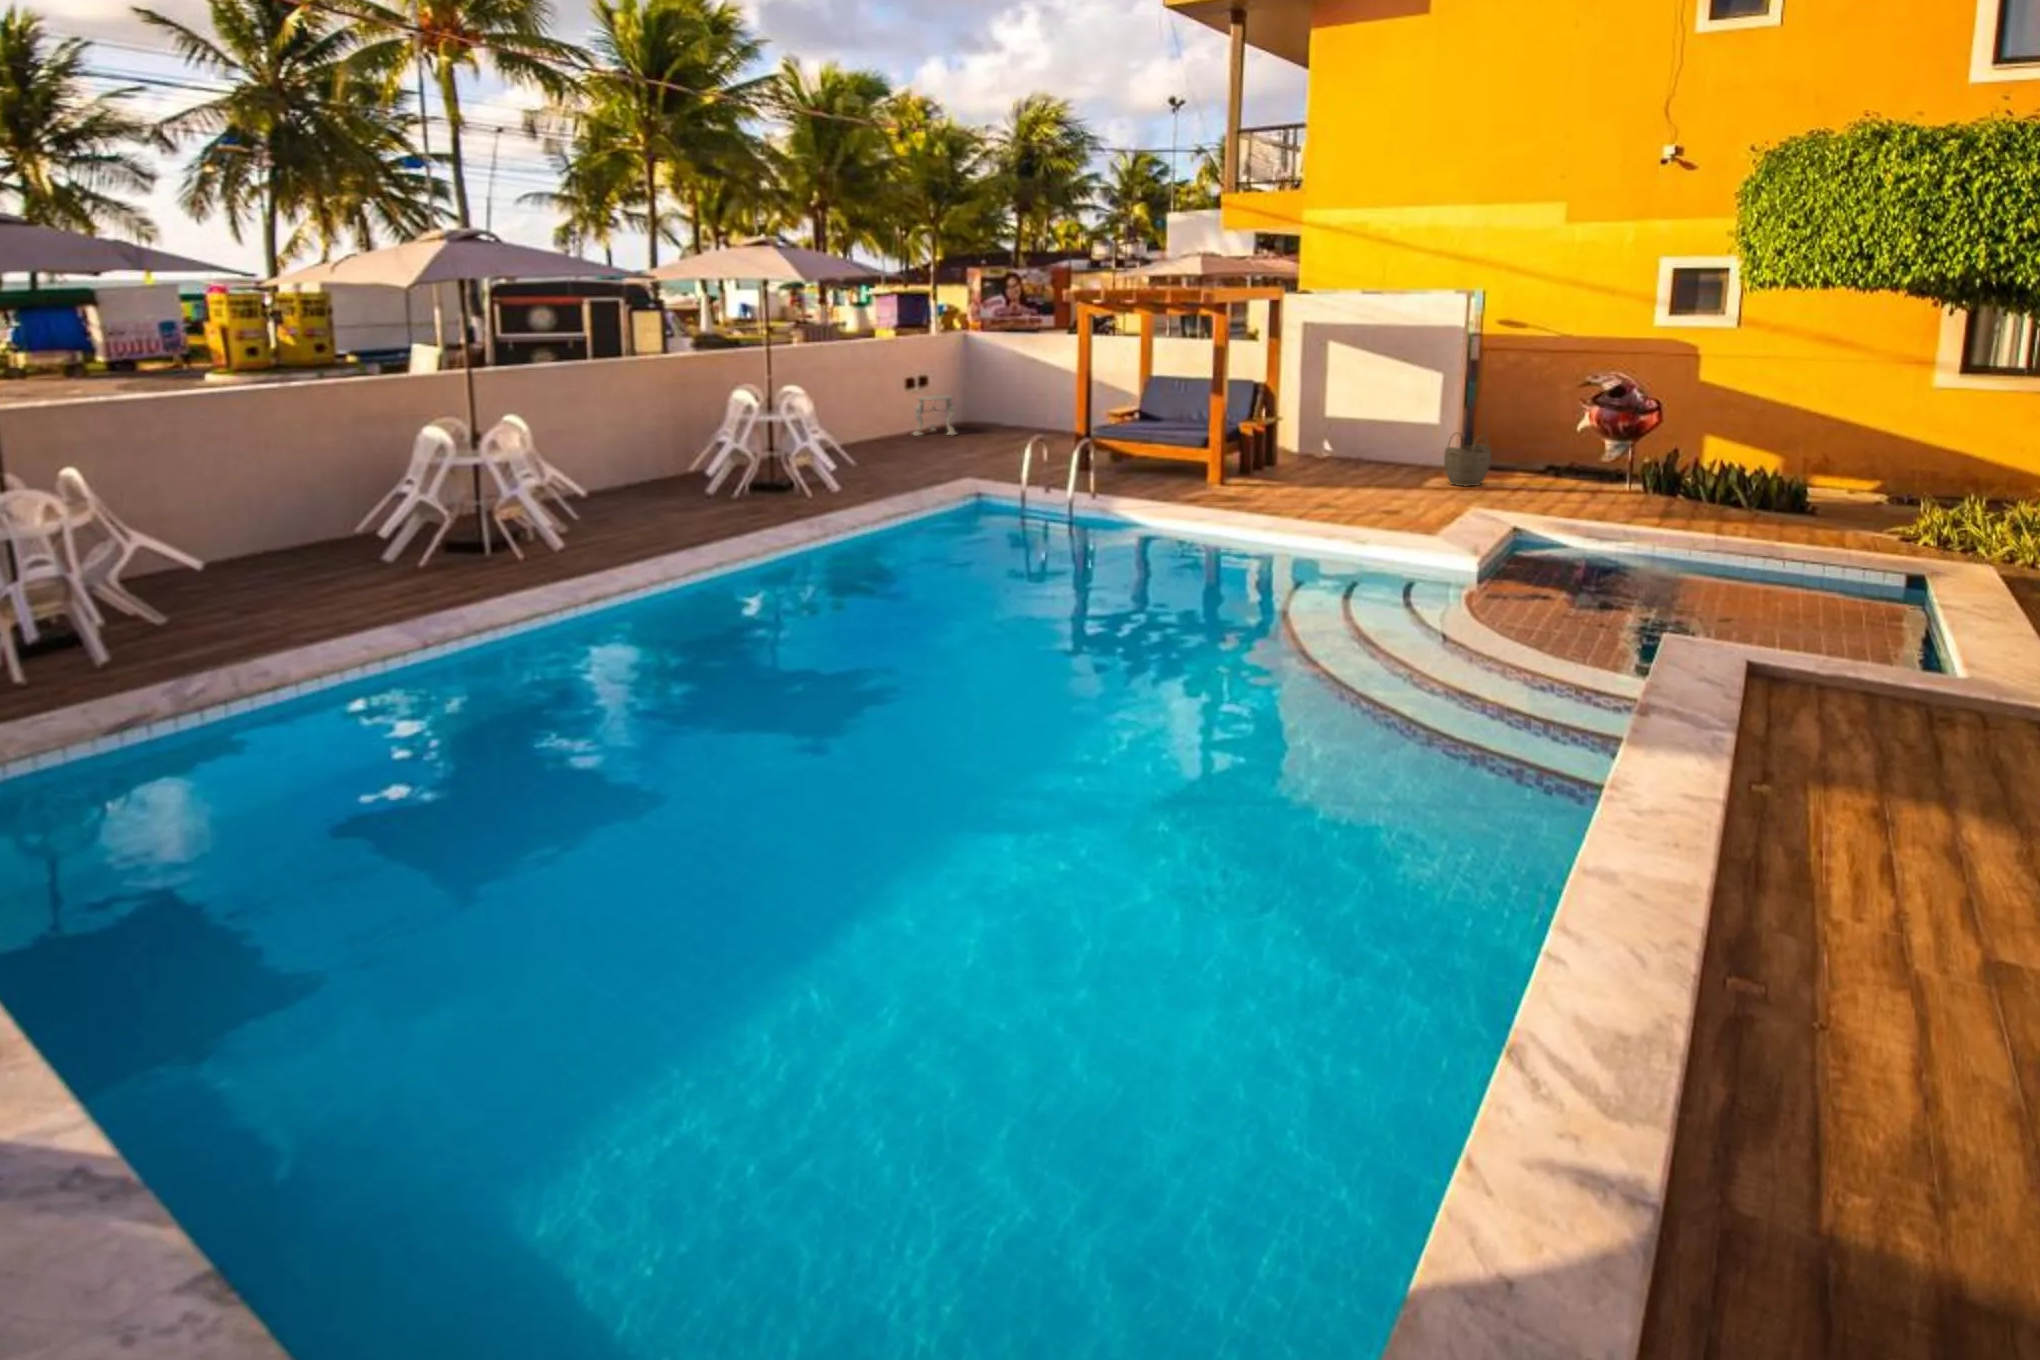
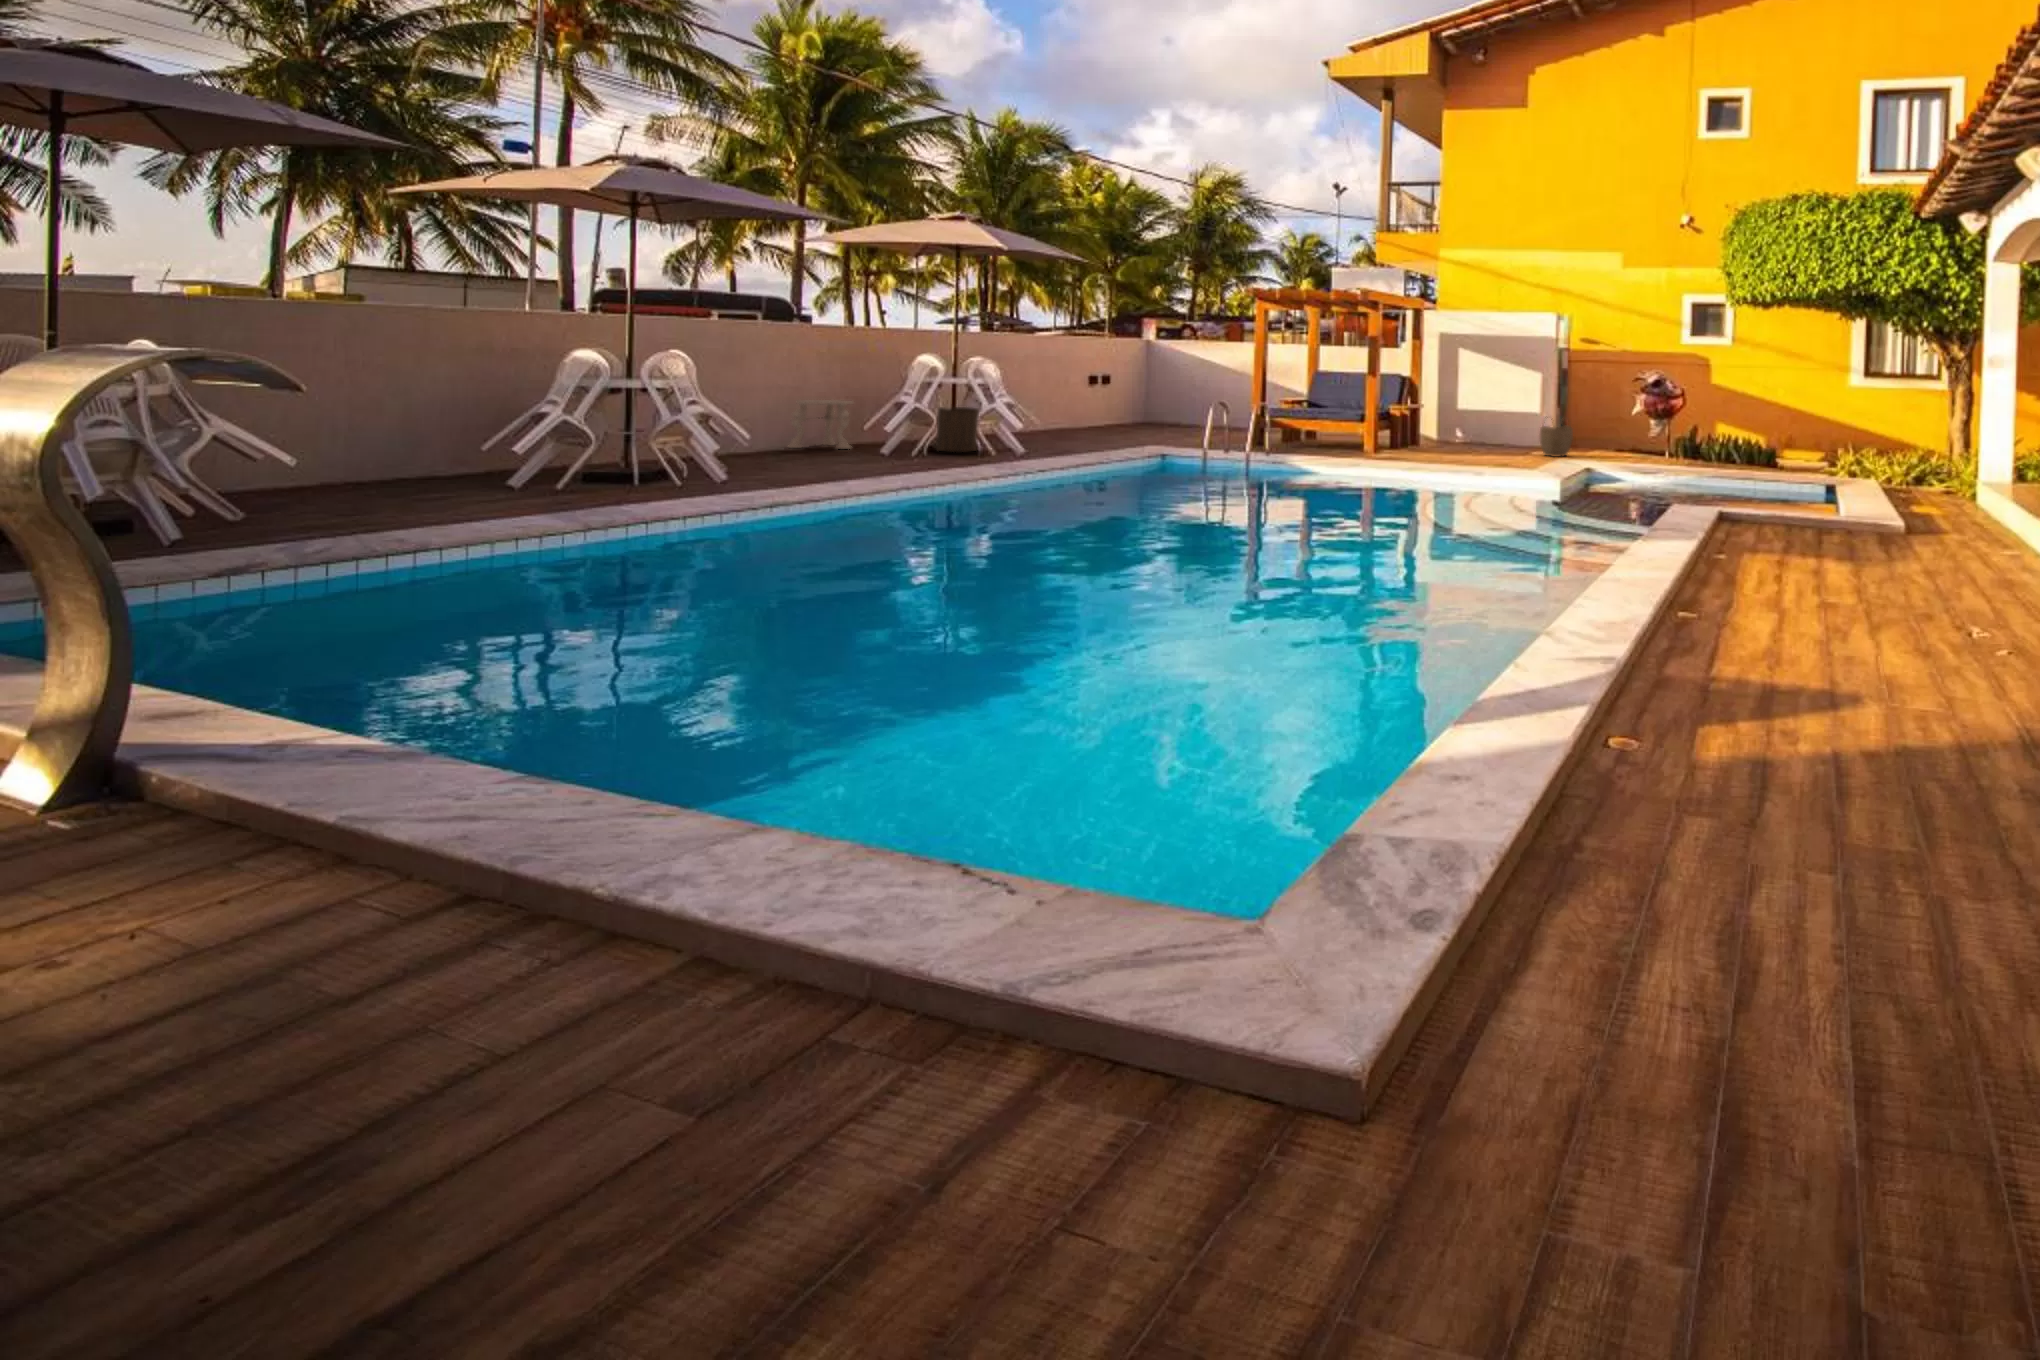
side table: present [913,394,957,436] -> present [788,400,852,449]
stool: none [743,439,784,491] -> present [936,407,979,452]

